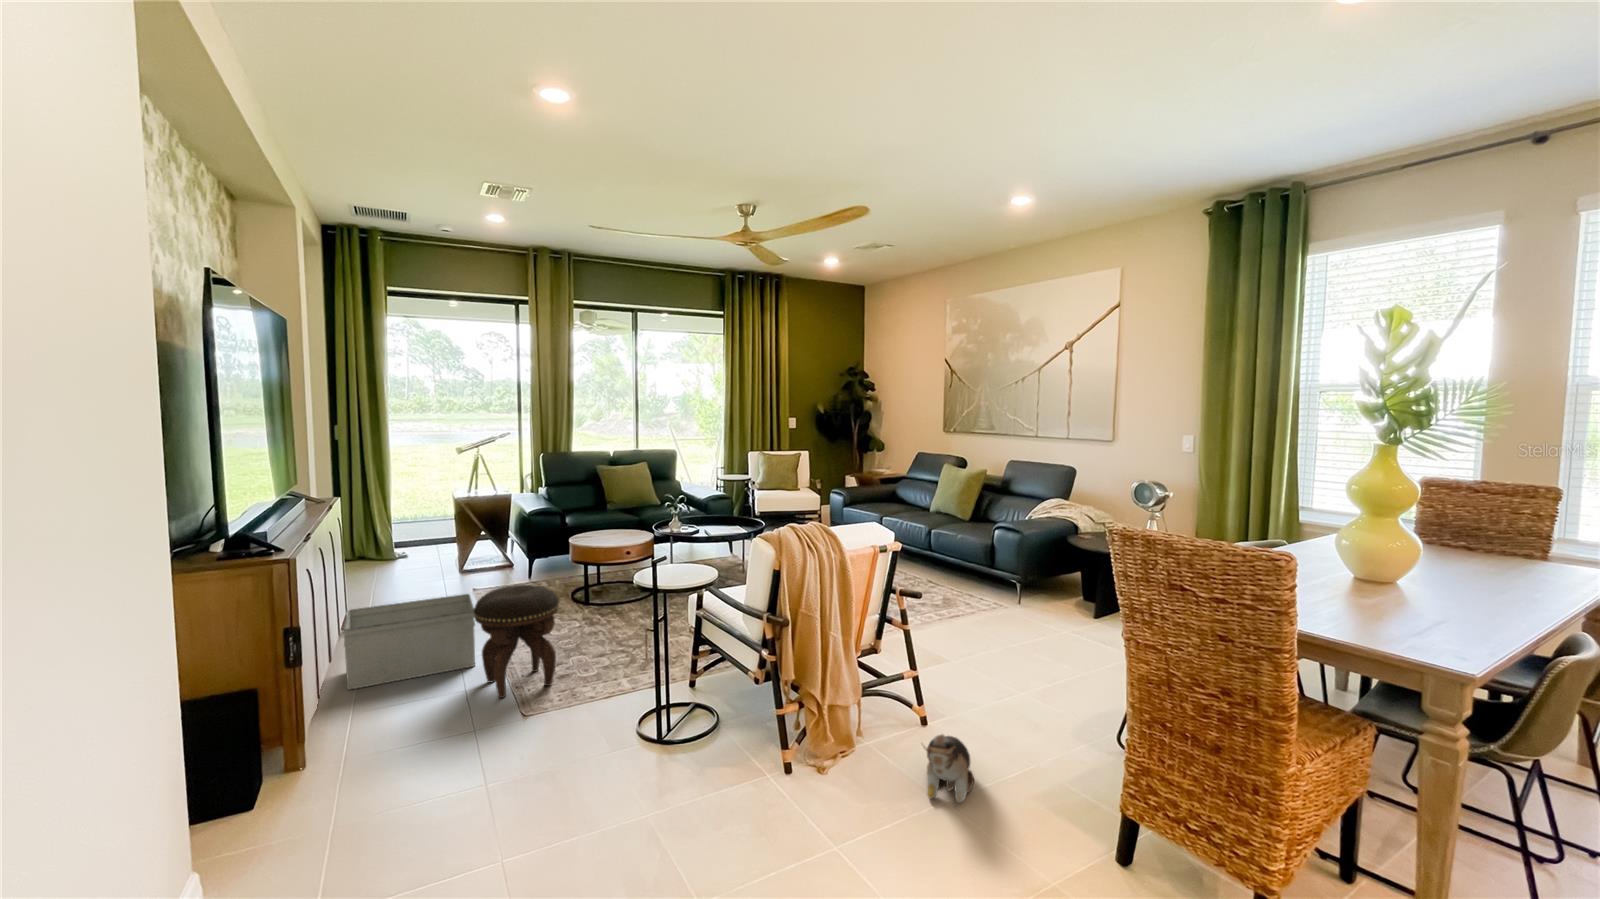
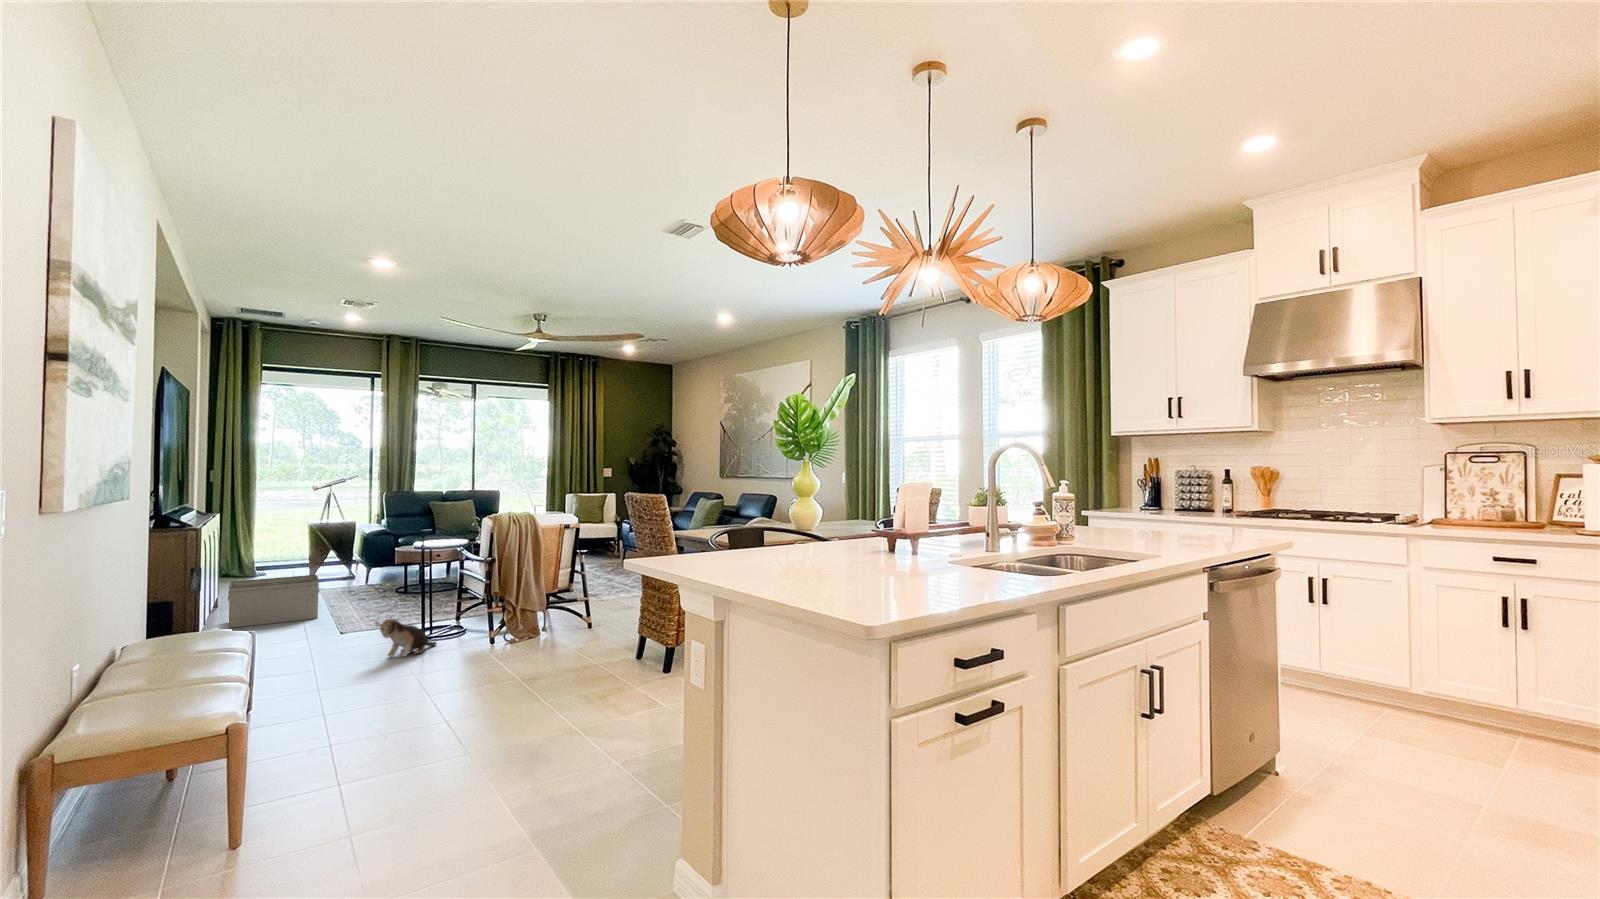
footstool: present [474,585,559,698] -> none [318,562,377,628]
plush toy: present [924,735,974,803] -> present [375,618,436,656]

